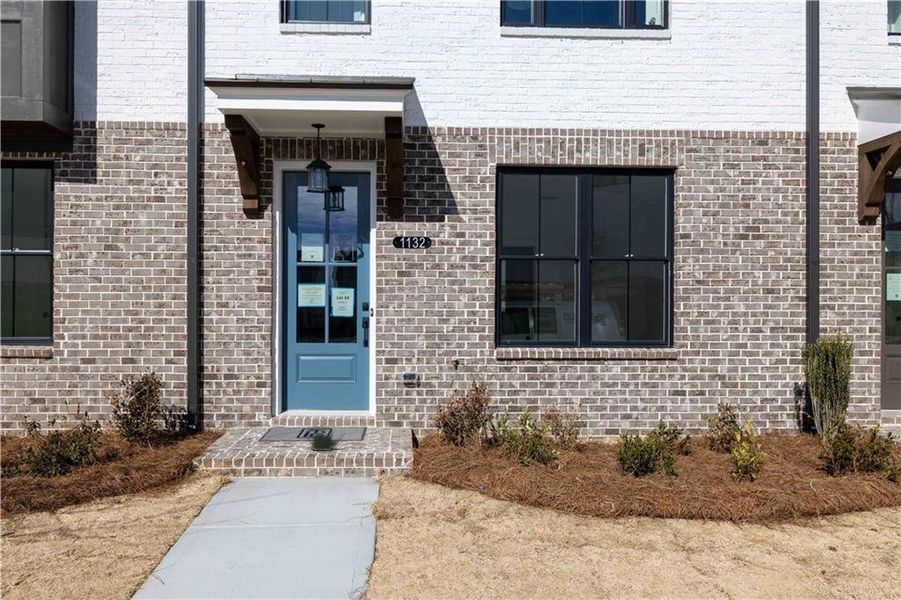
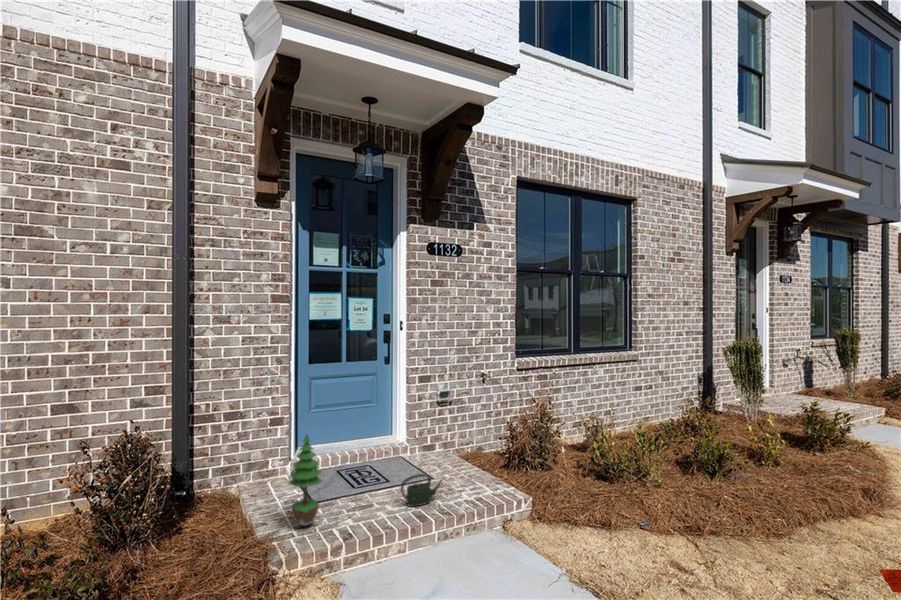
potted tree: none [222,383,247,449] -> present [289,435,322,526]

